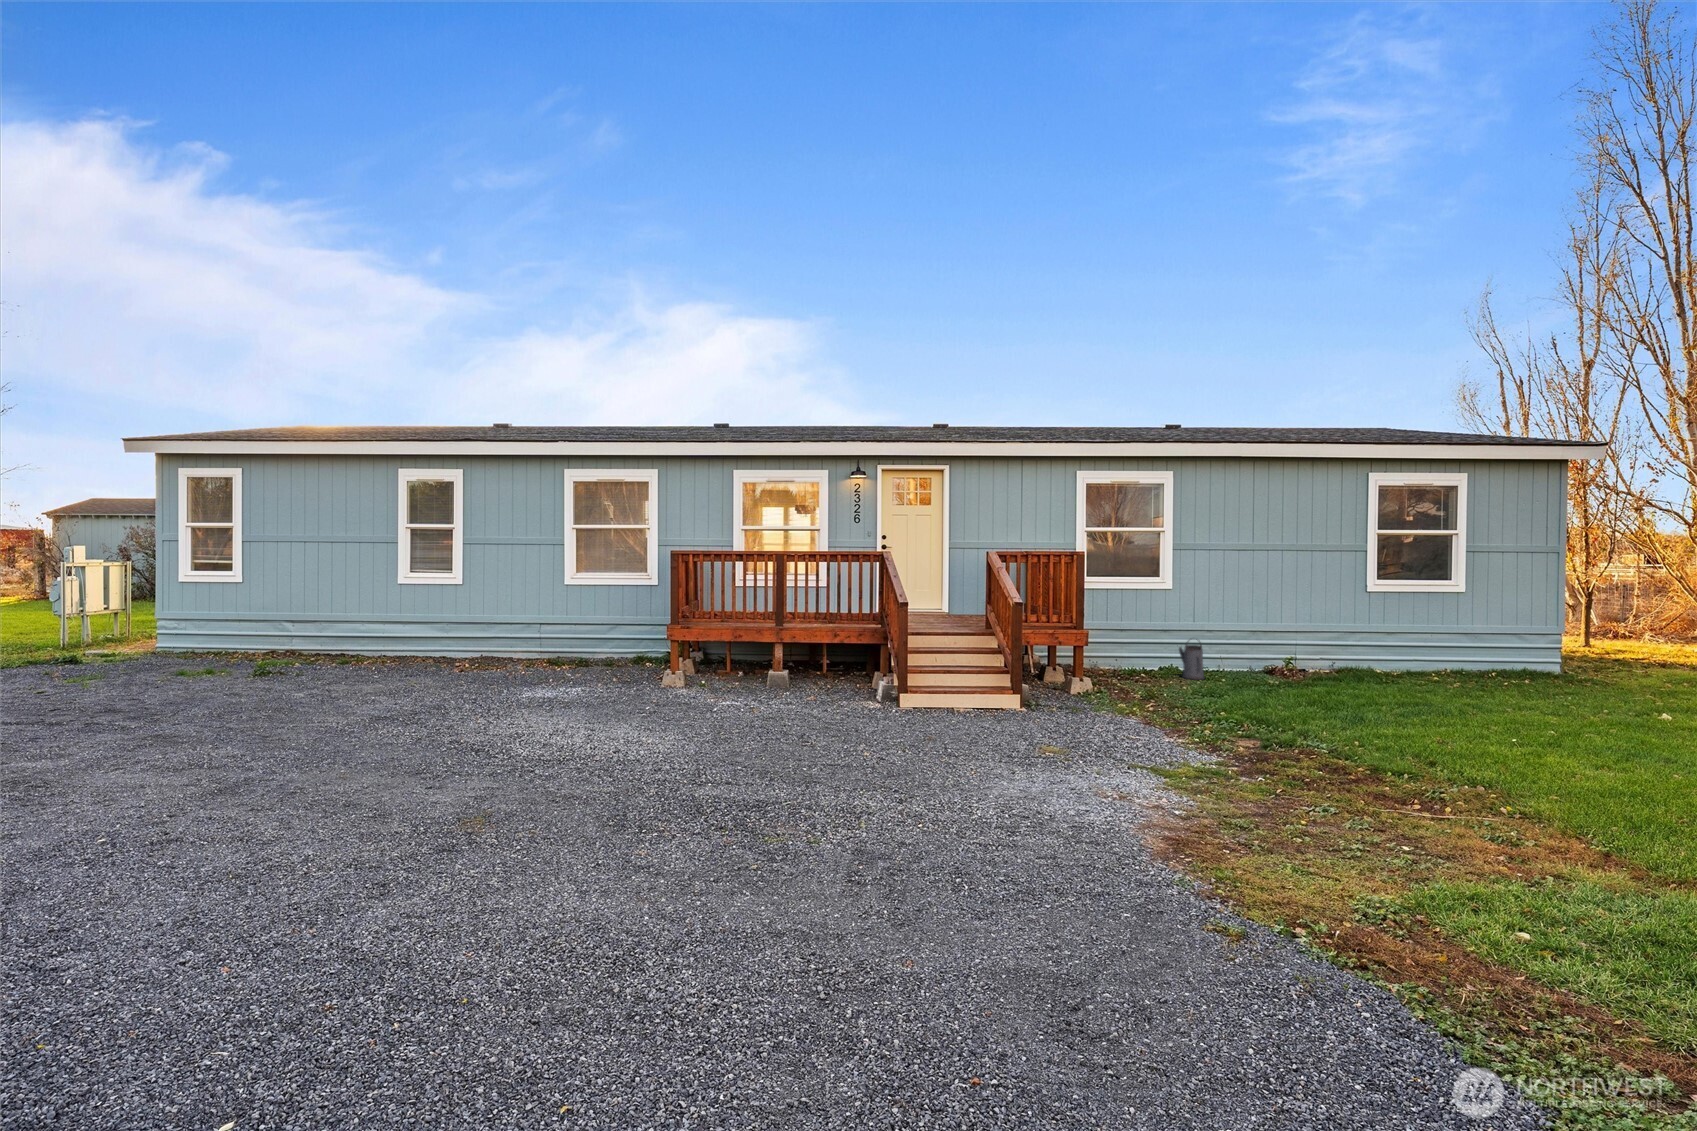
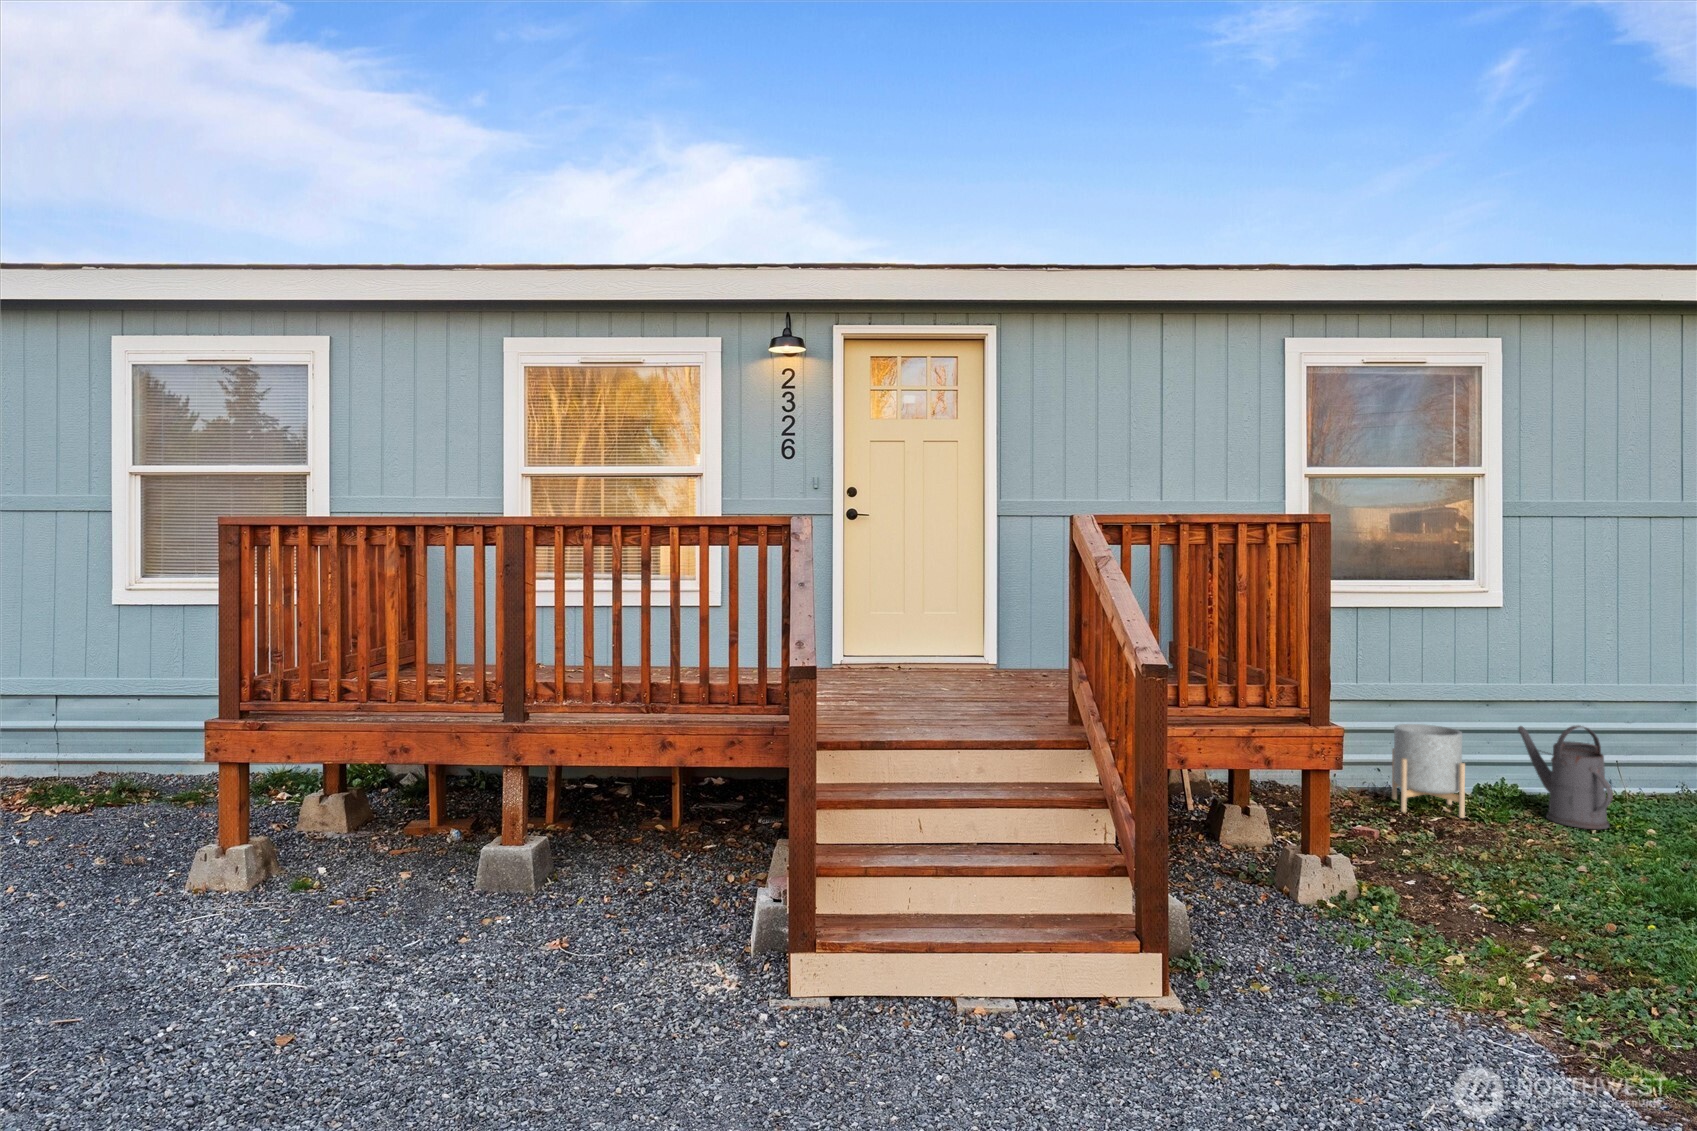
planter: none [1124,640,1150,678] -> present [1392,724,1465,818]

